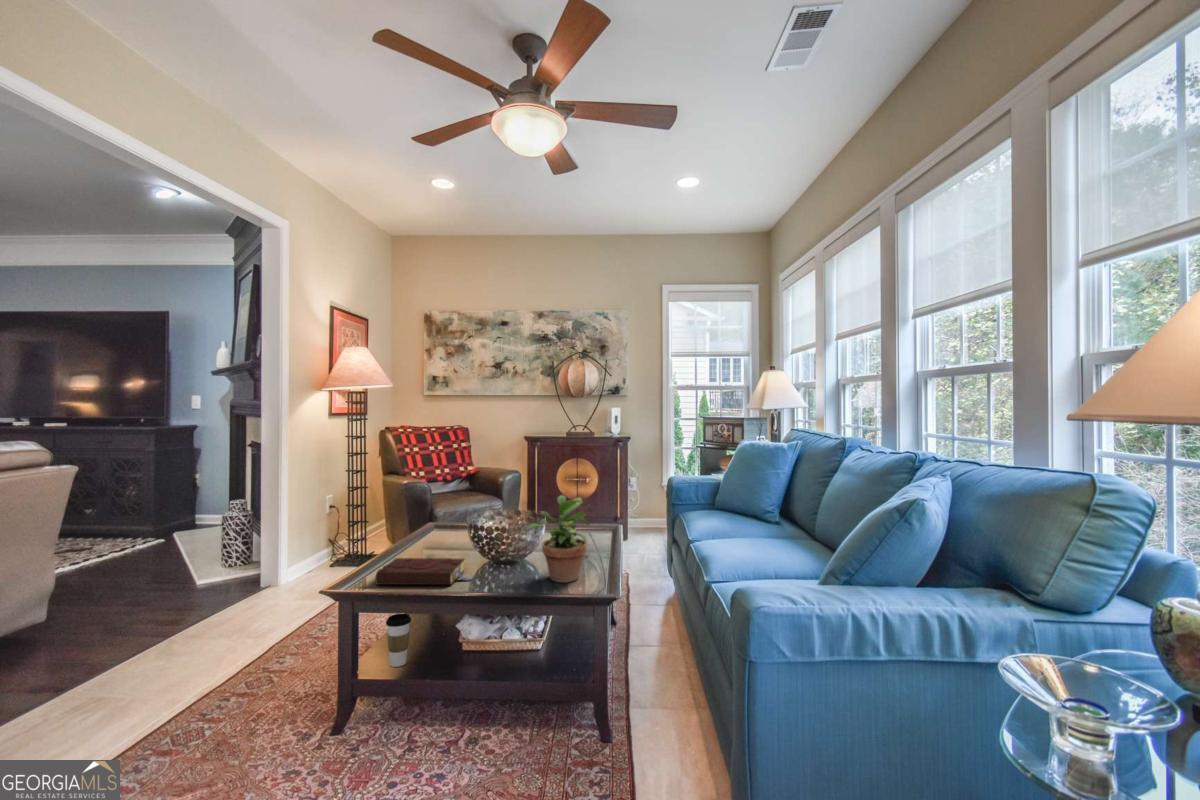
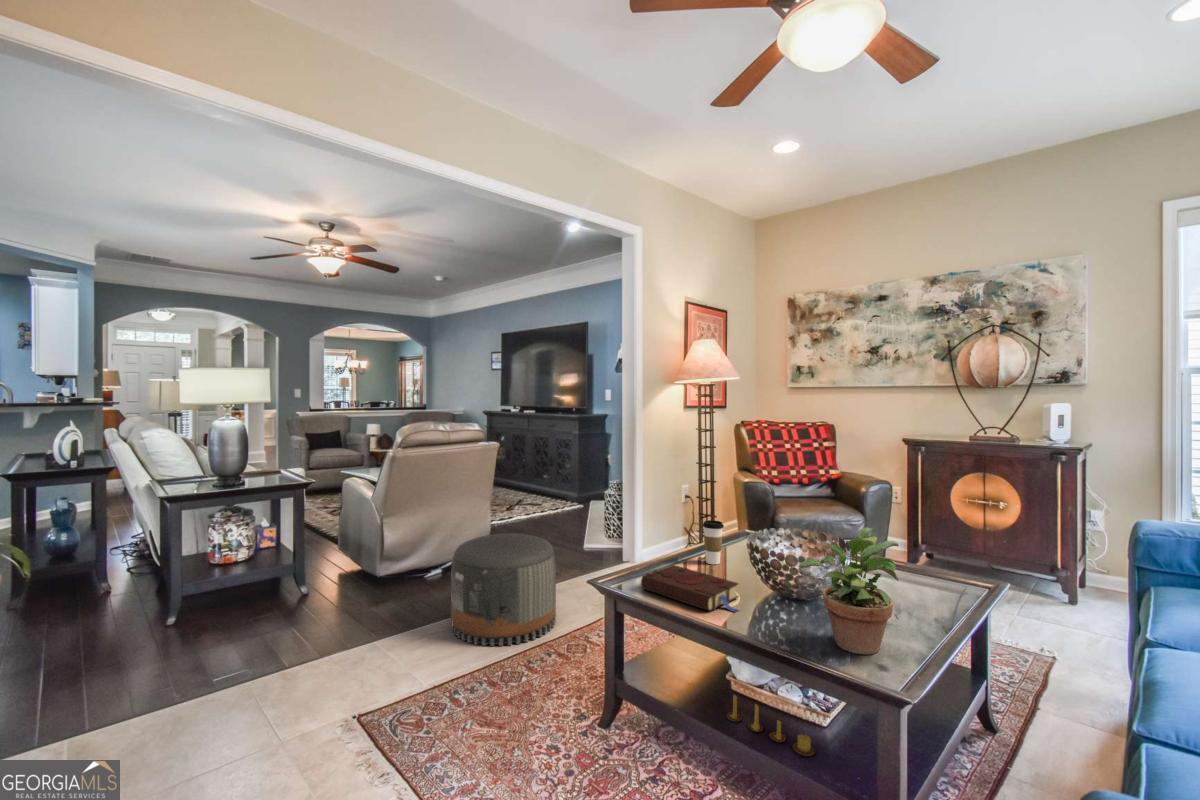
pouf: none [33,573,213,733] -> present [451,533,556,646]
coffee cup: present [386,614,411,667] -> present [703,520,724,565]
candle: none [470,645,543,669] -> present [726,695,815,756]

